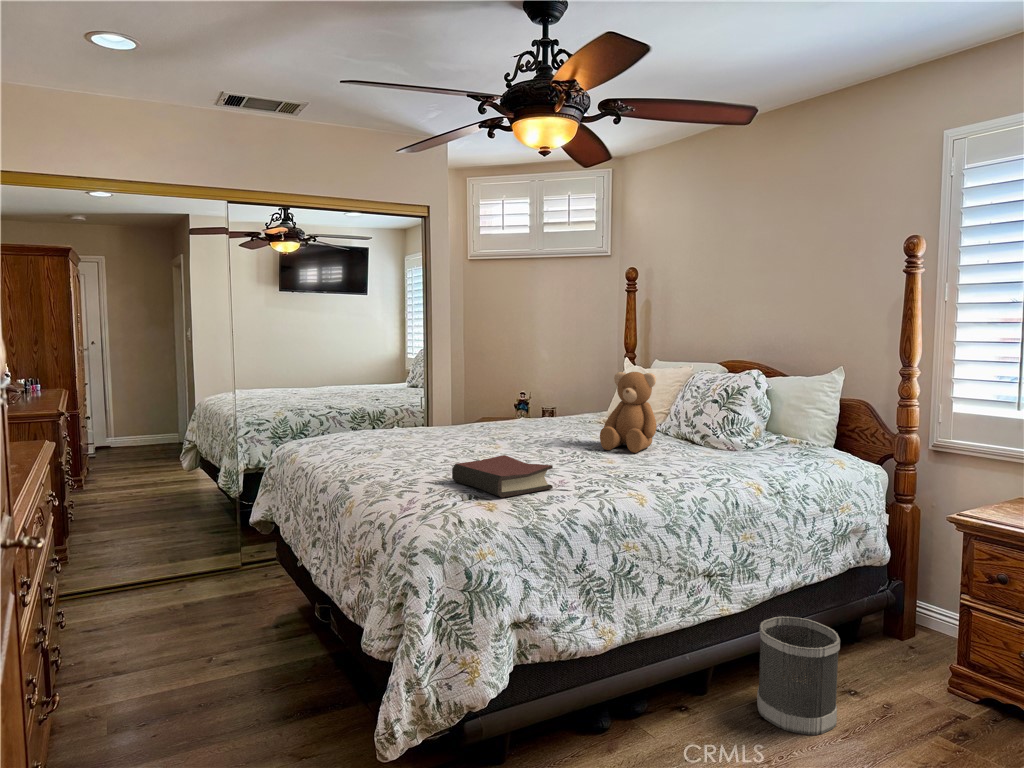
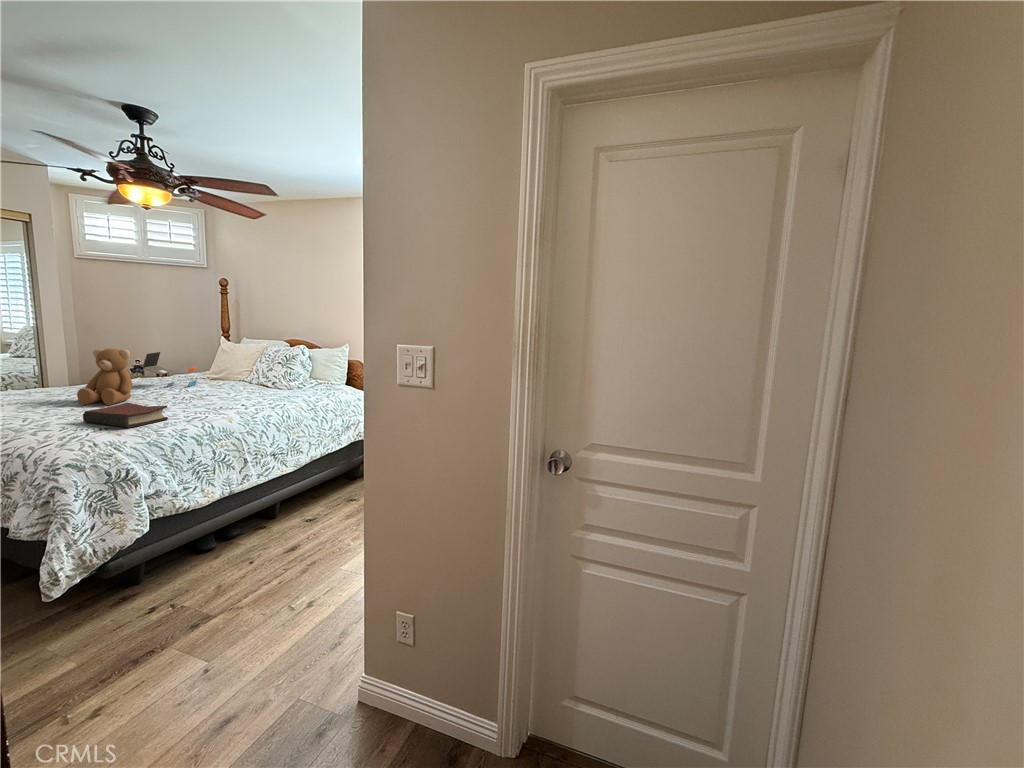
teddy bear: present [600,372,656,453] -> present [77,349,132,405]
laptop: none [527,379,593,435] -> present [143,352,197,387]
wastebasket: present [757,616,840,735] -> none [304,467,343,519]

